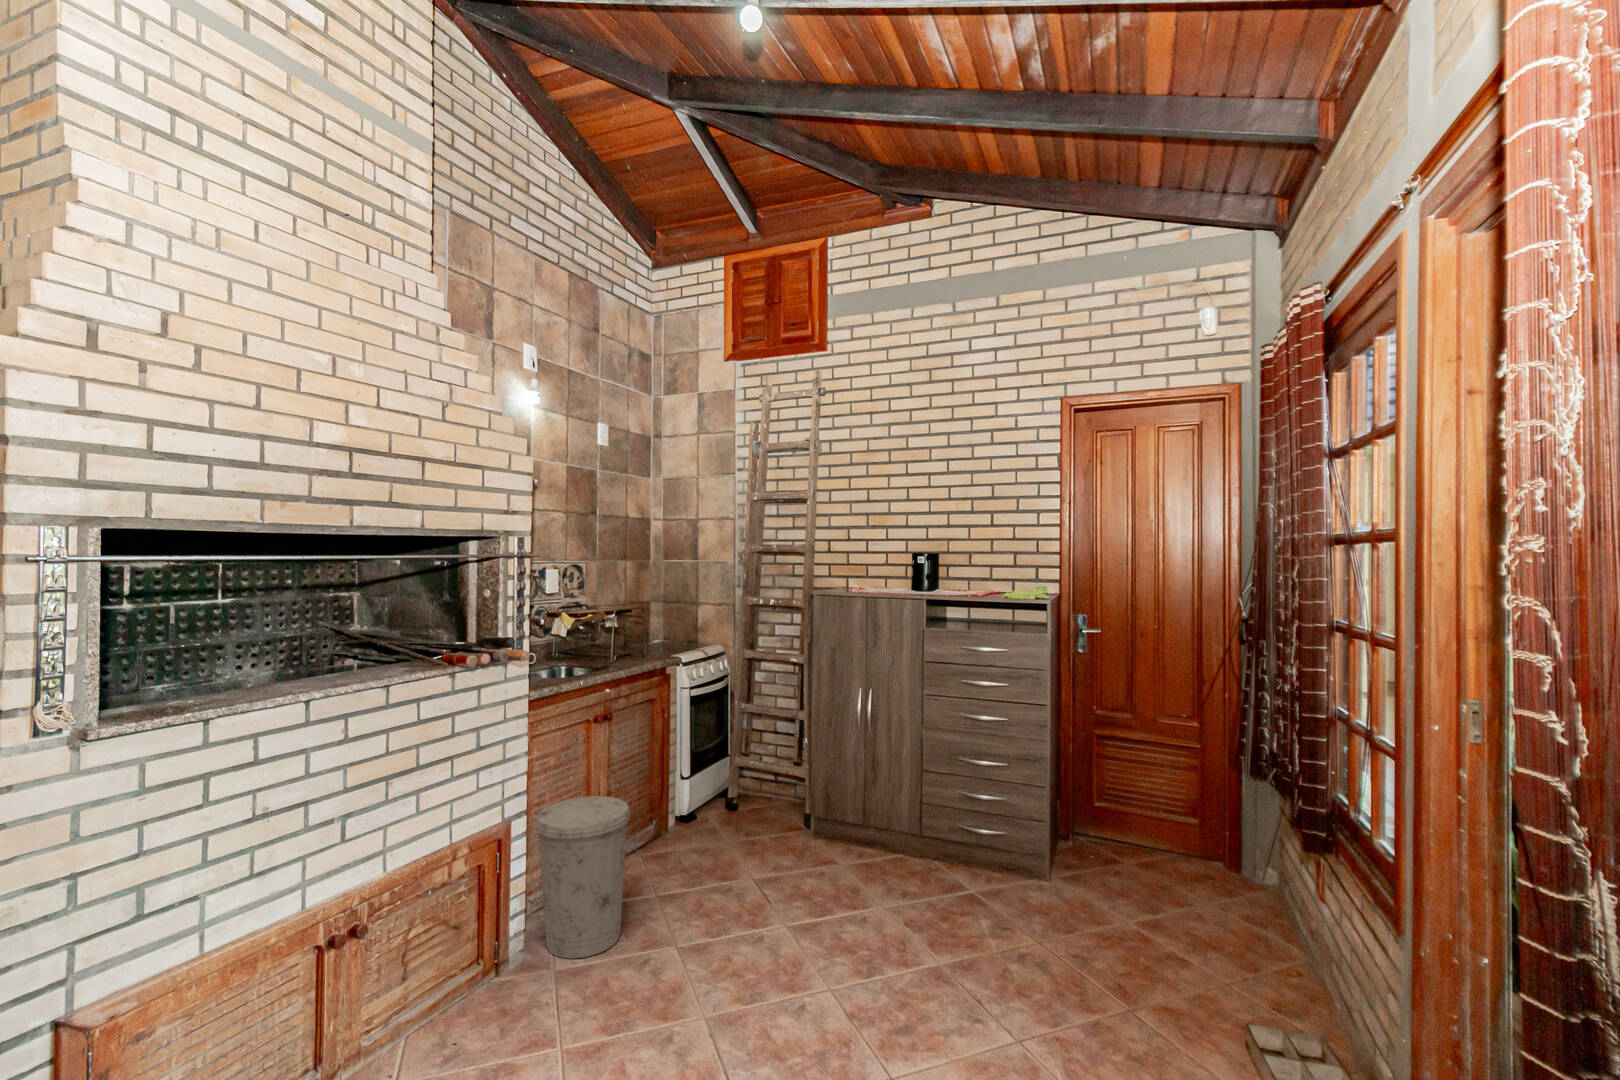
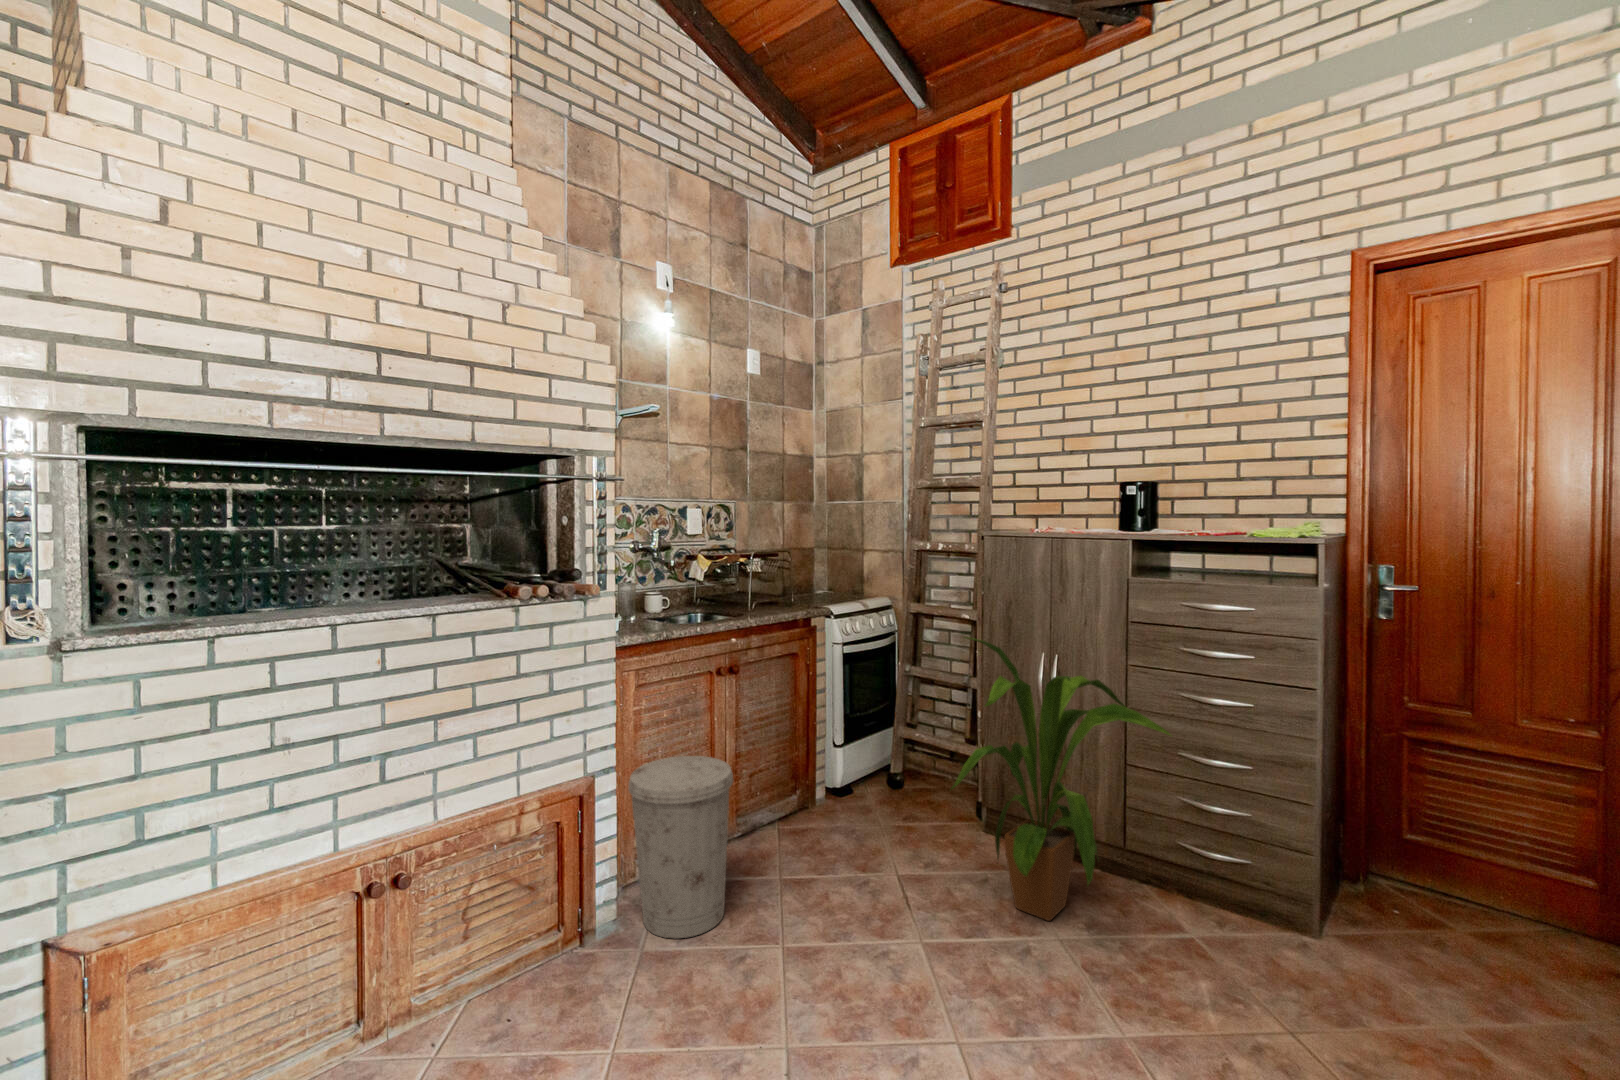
house plant: none [807,678,963,895] -> present [951,637,1170,921]

